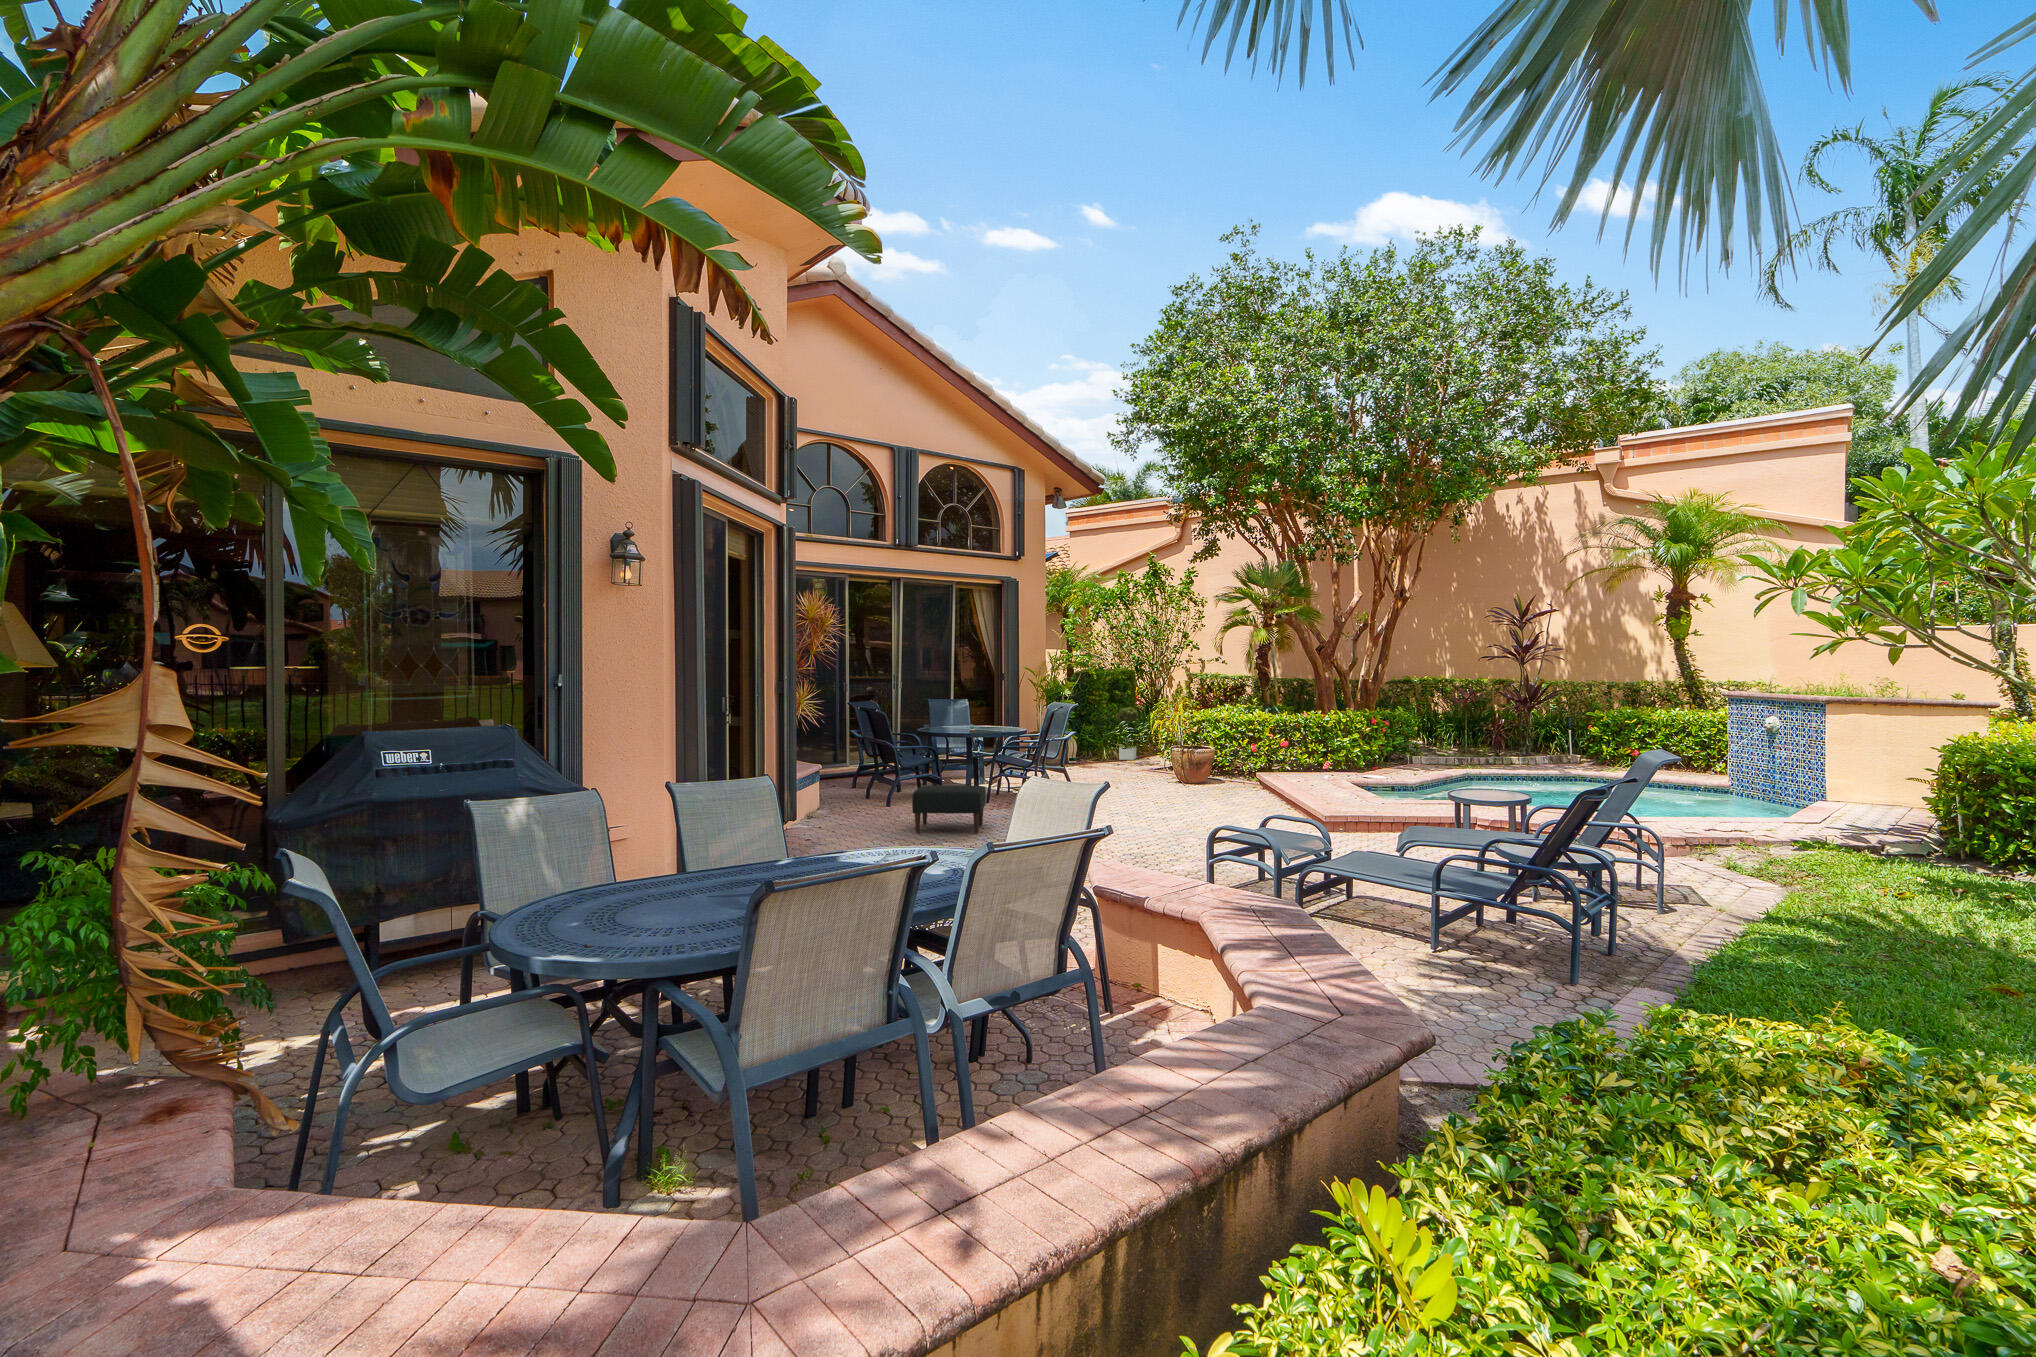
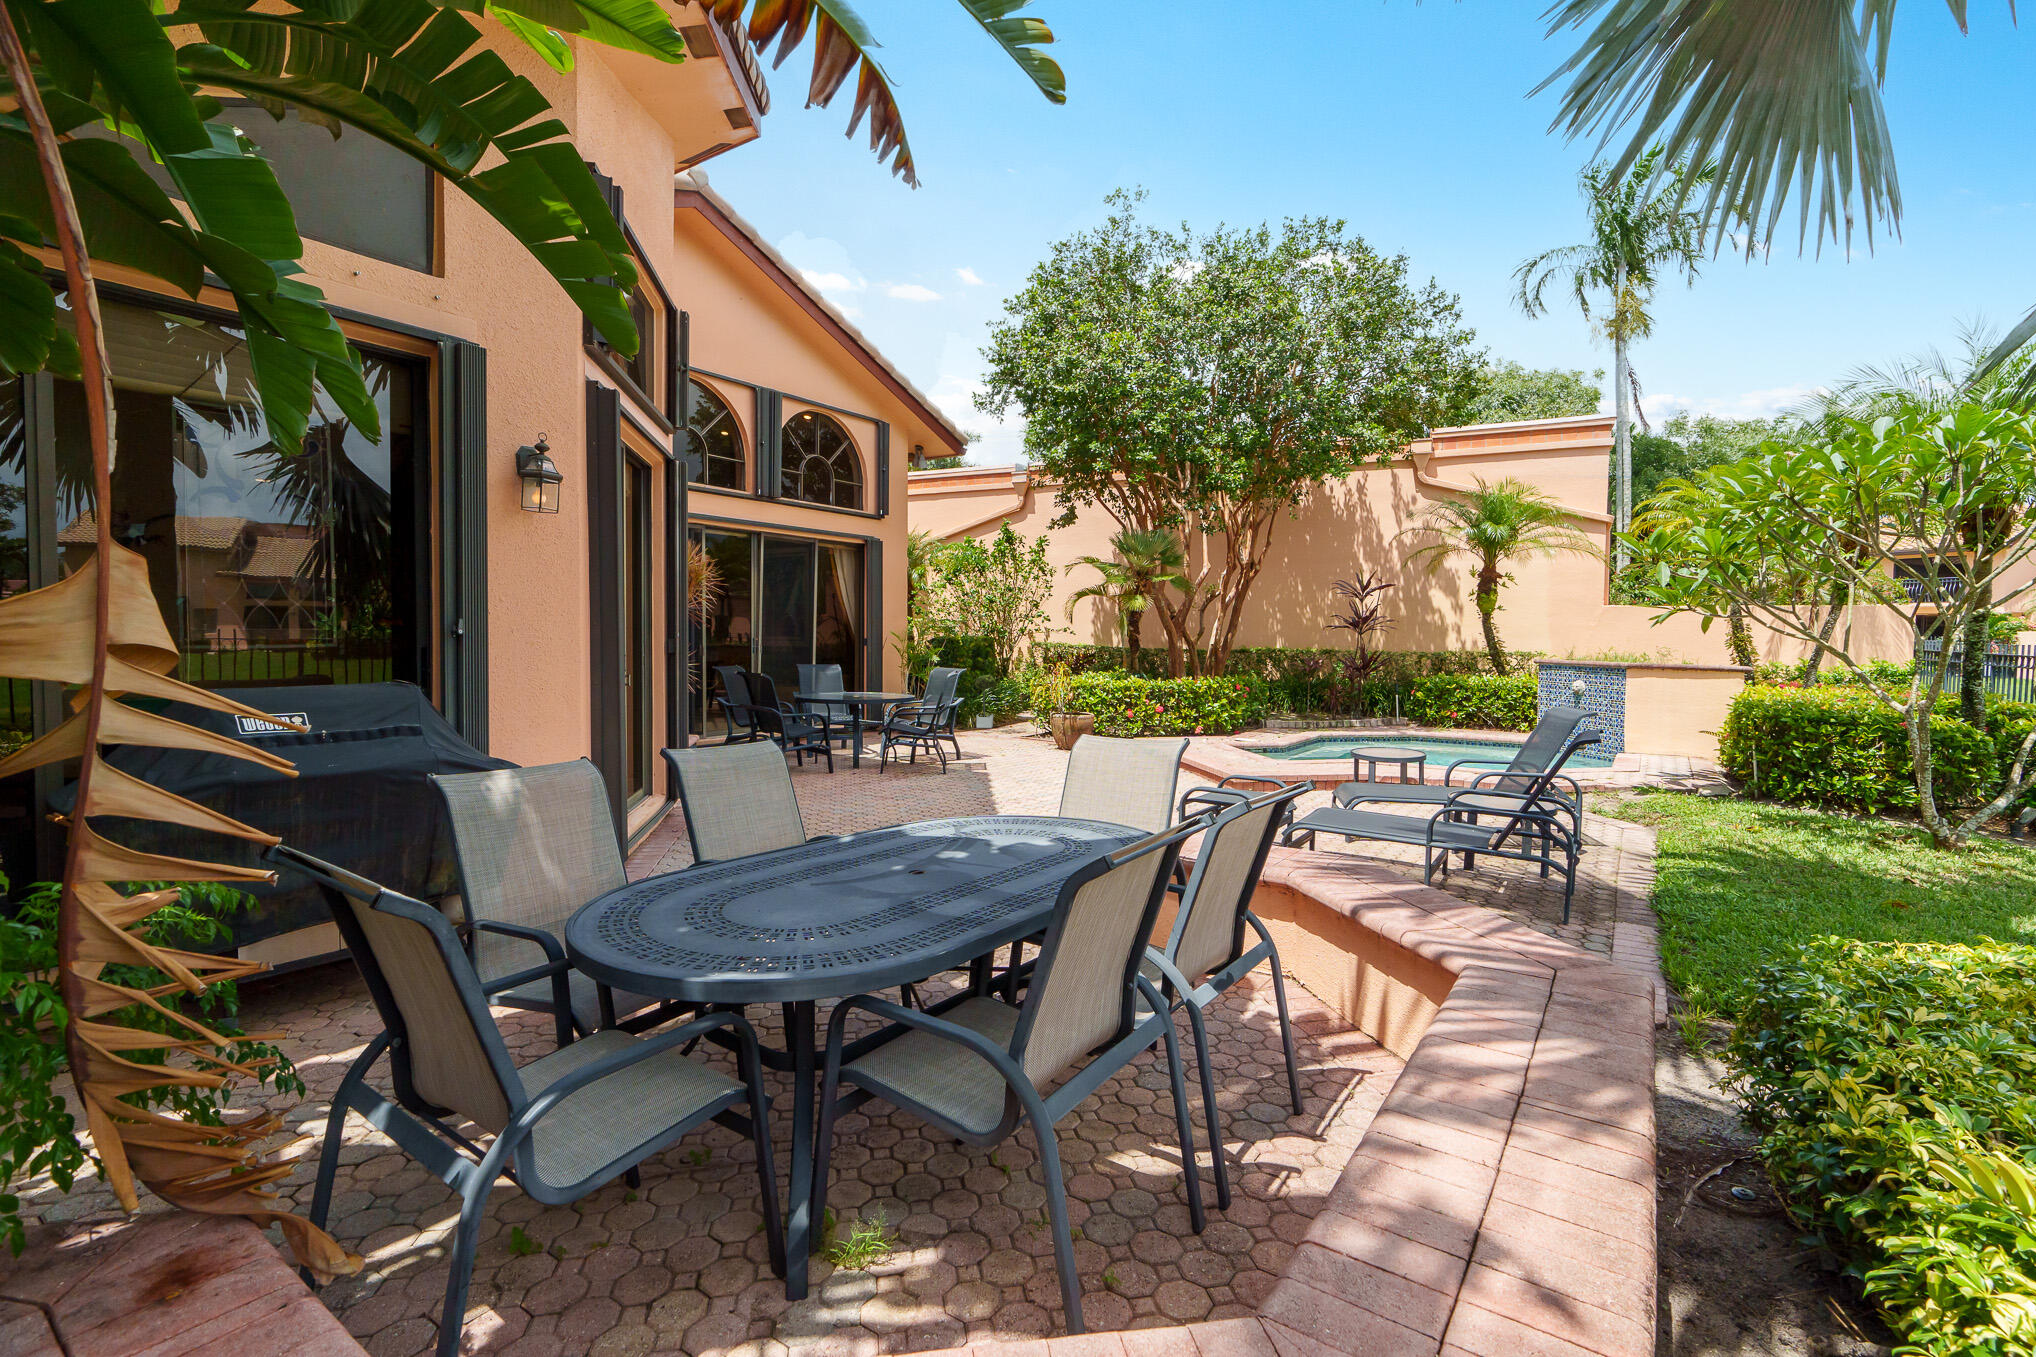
ottoman: present [912,785,986,833] -> none [831,757,909,811]

